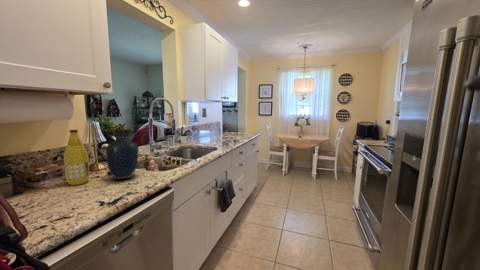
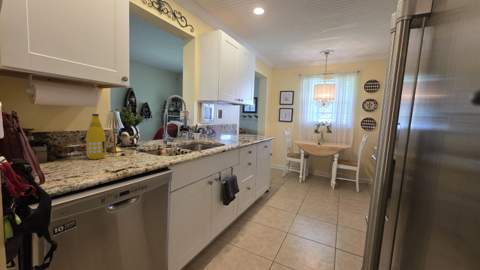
vase: present [106,129,139,179] -> none [119,115,146,158]

